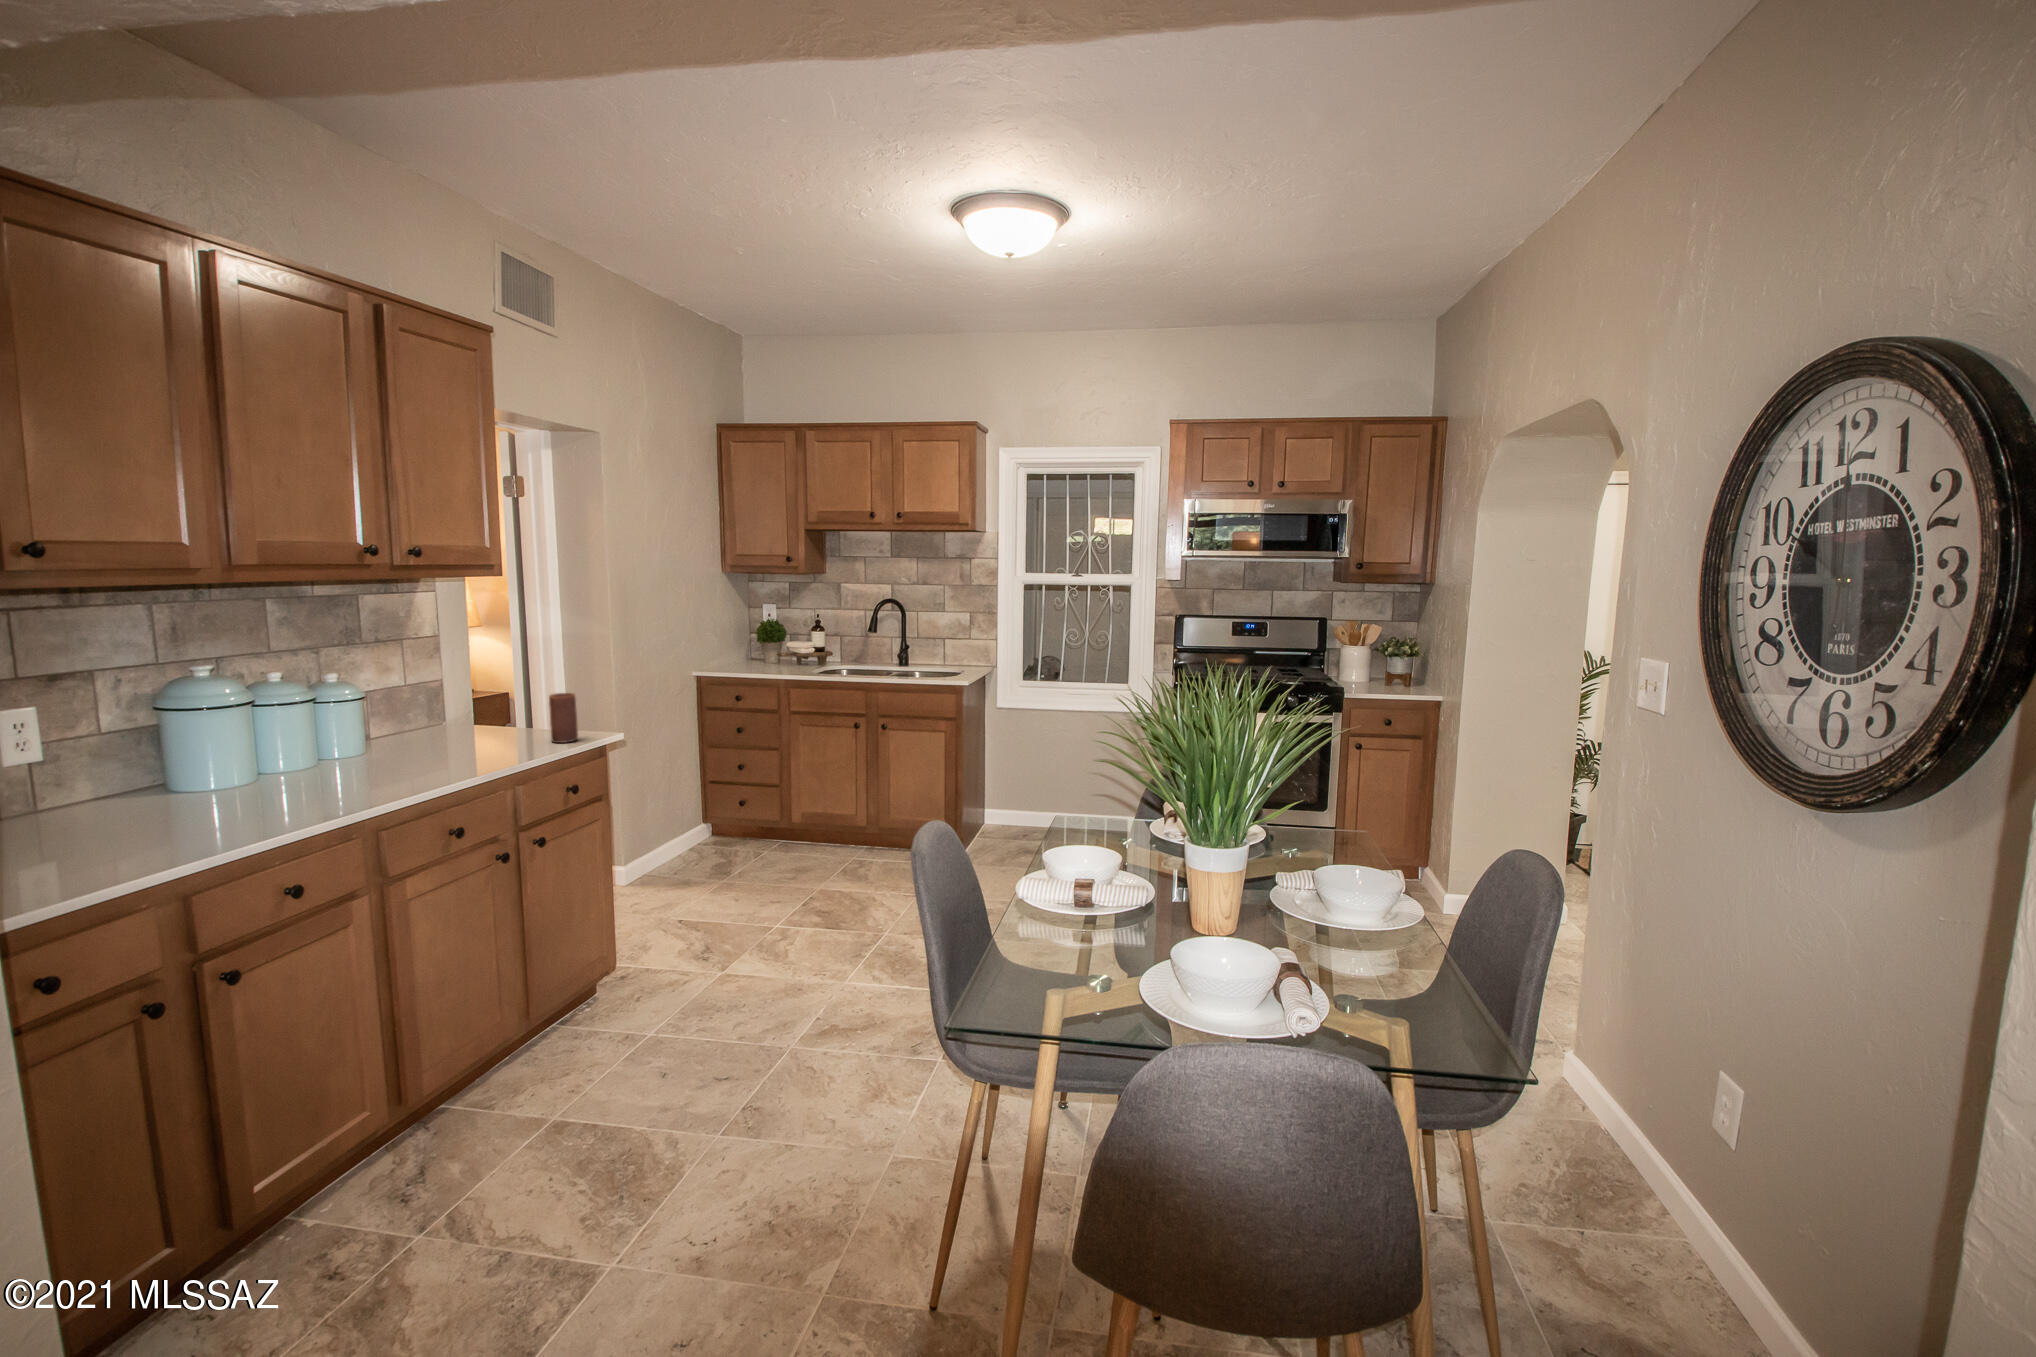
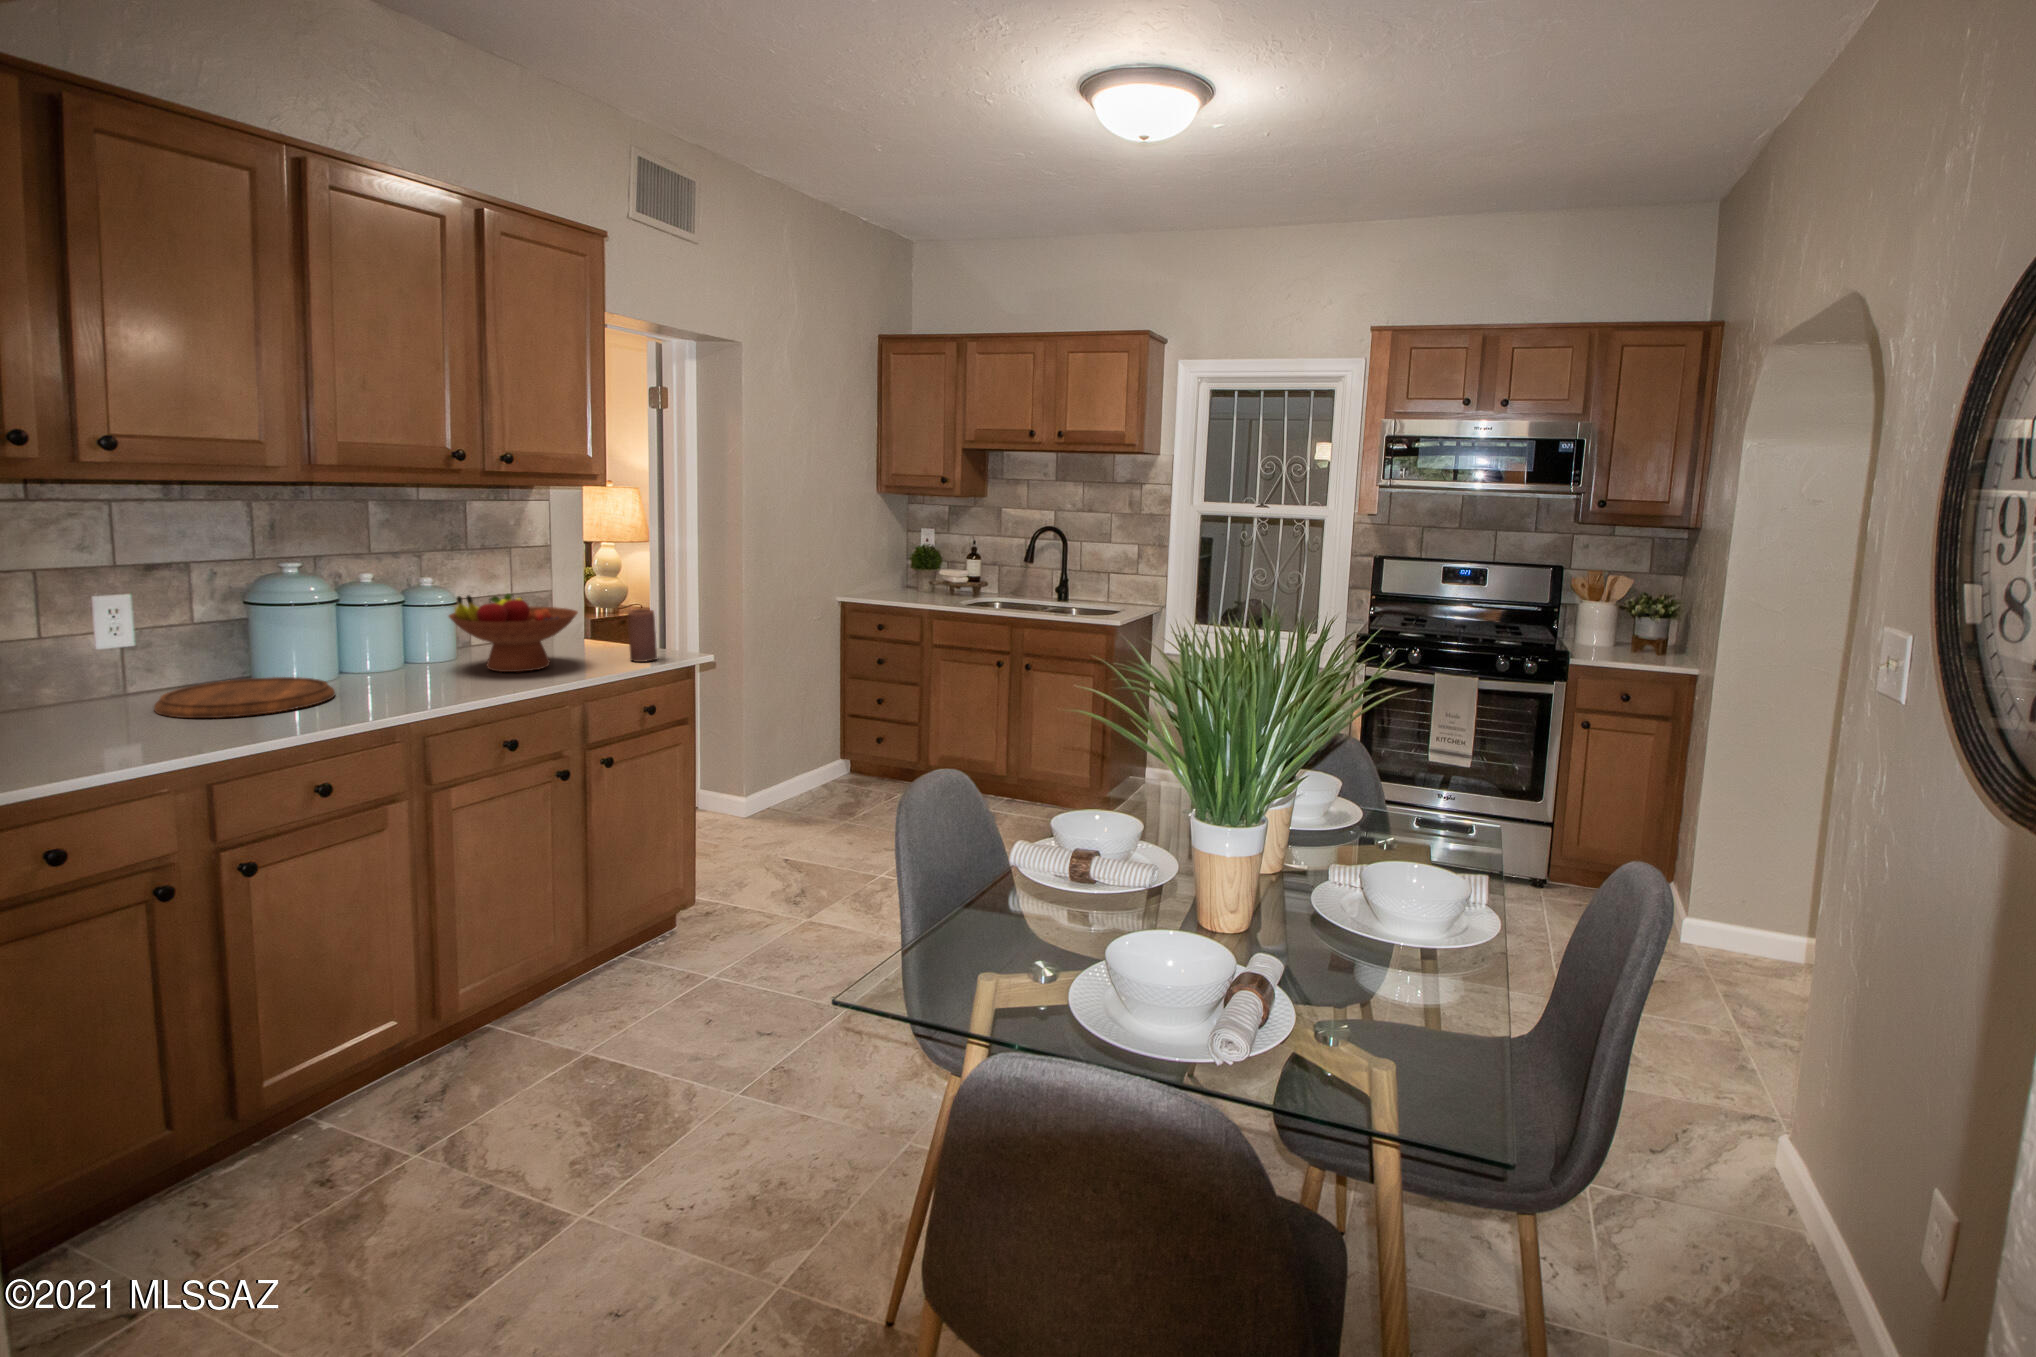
fruit bowl: none [372,685,506,762] -> present [449,594,578,672]
cutting board: none [78,783,277,833] -> present [154,677,335,718]

